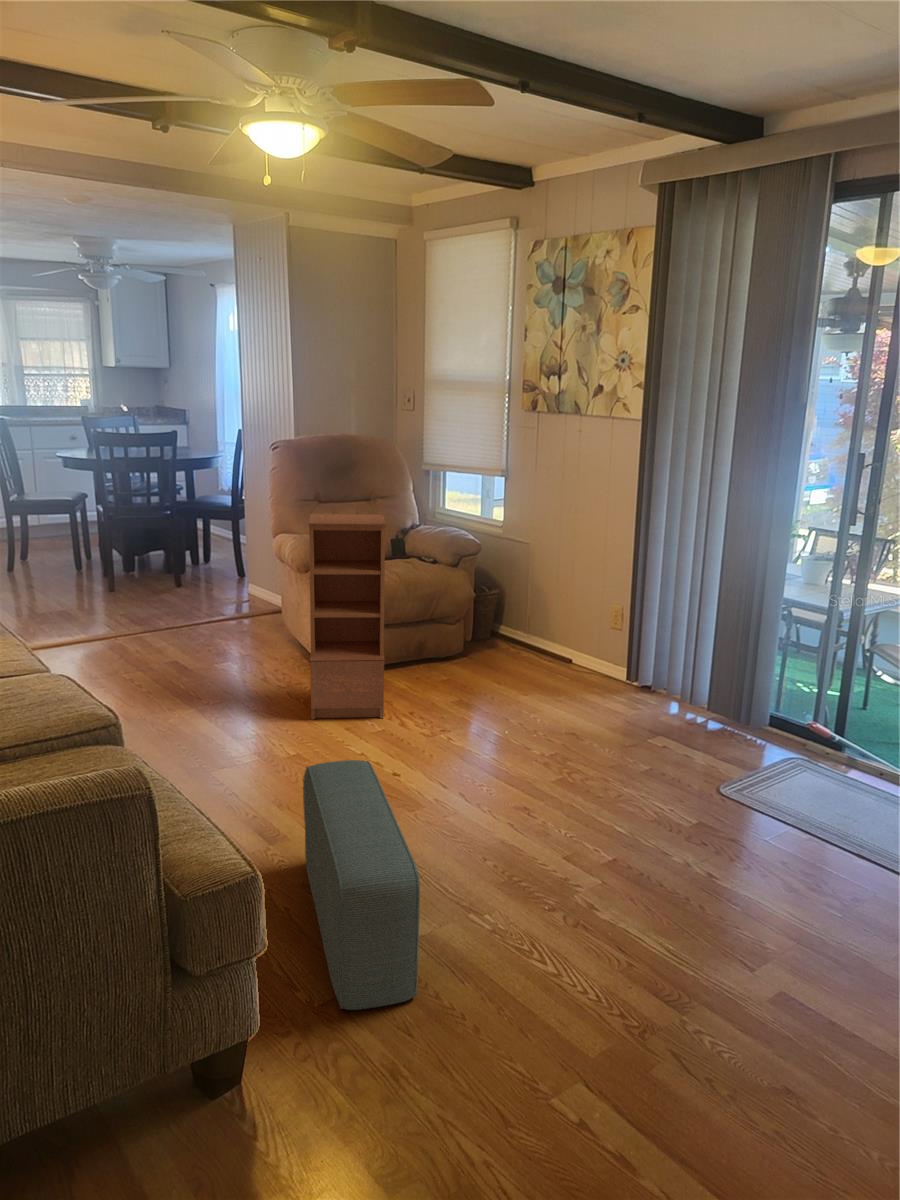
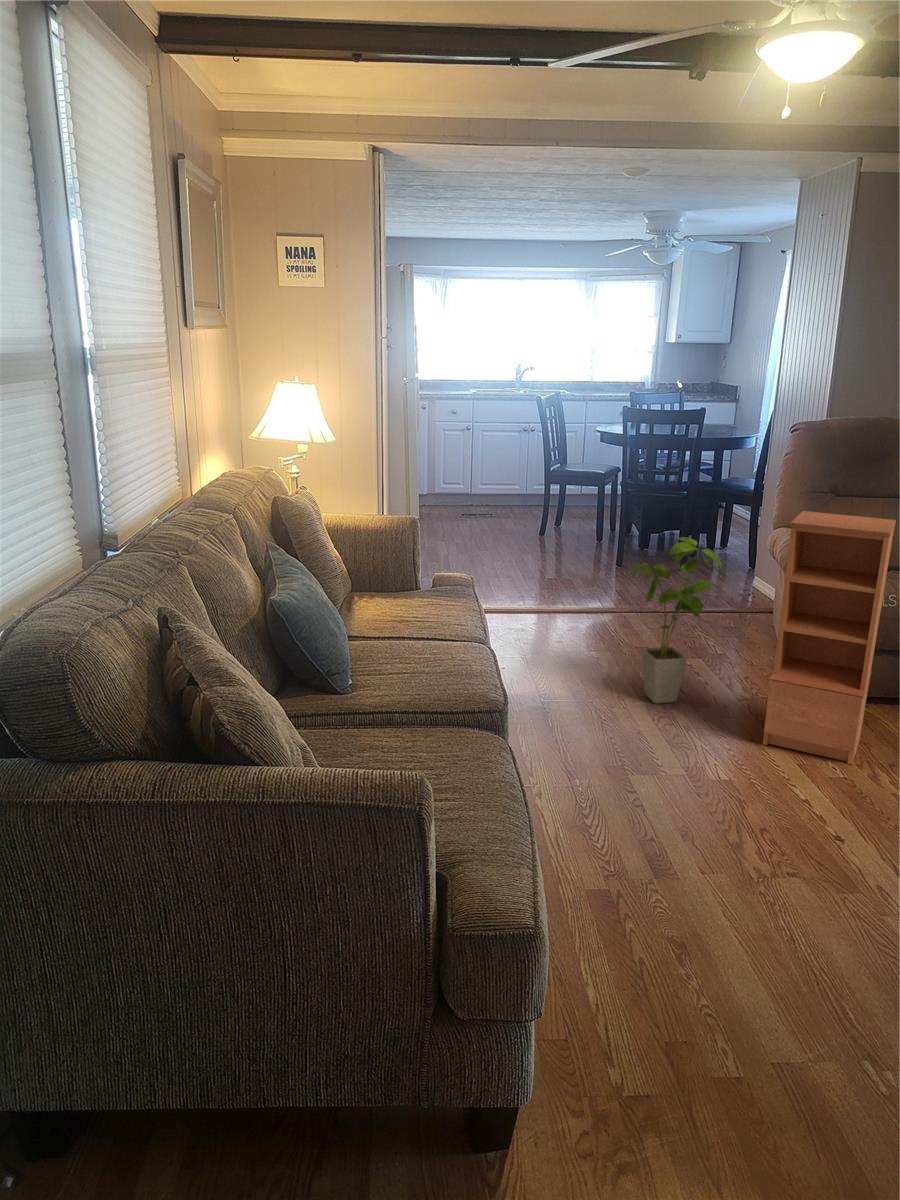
house plant: none [166,547,254,708] -> present [632,537,723,703]
pouf: present [303,760,420,1010] -> none [648,808,778,1141]

